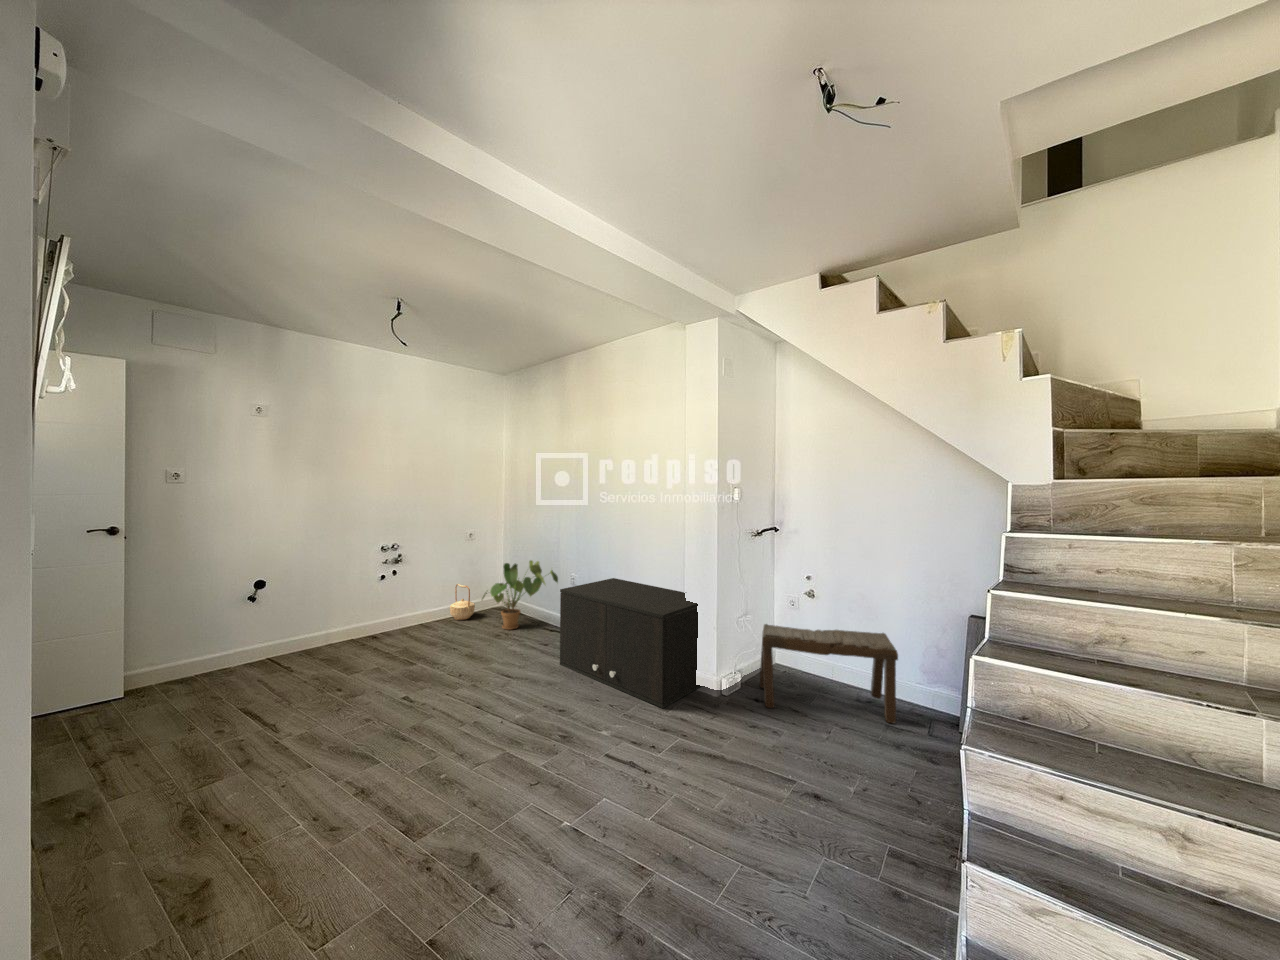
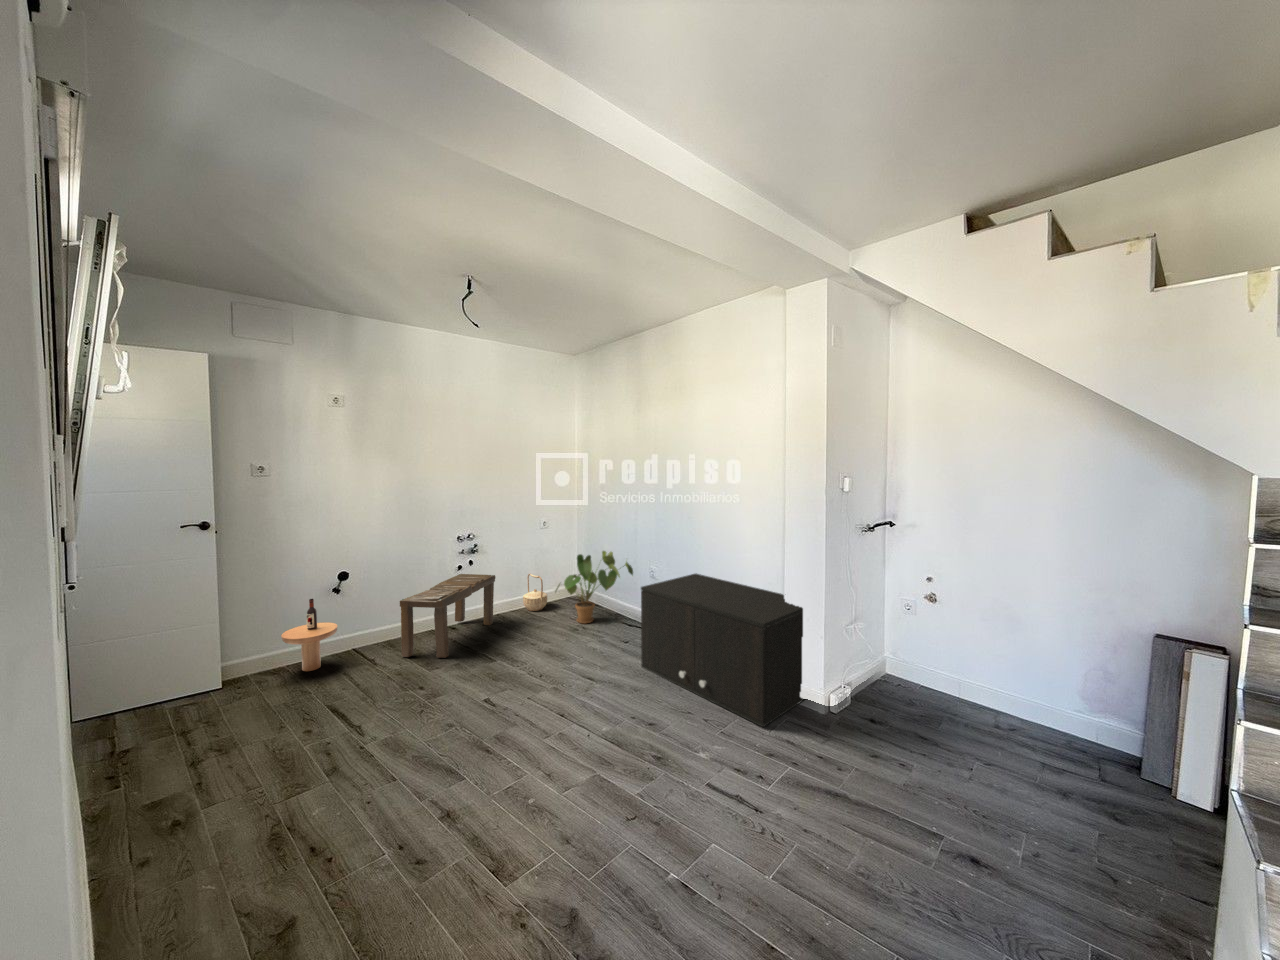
side table: none [191,606,253,680] -> present [282,599,337,671]
bench: present [760,624,898,723] -> present [400,574,496,658]

